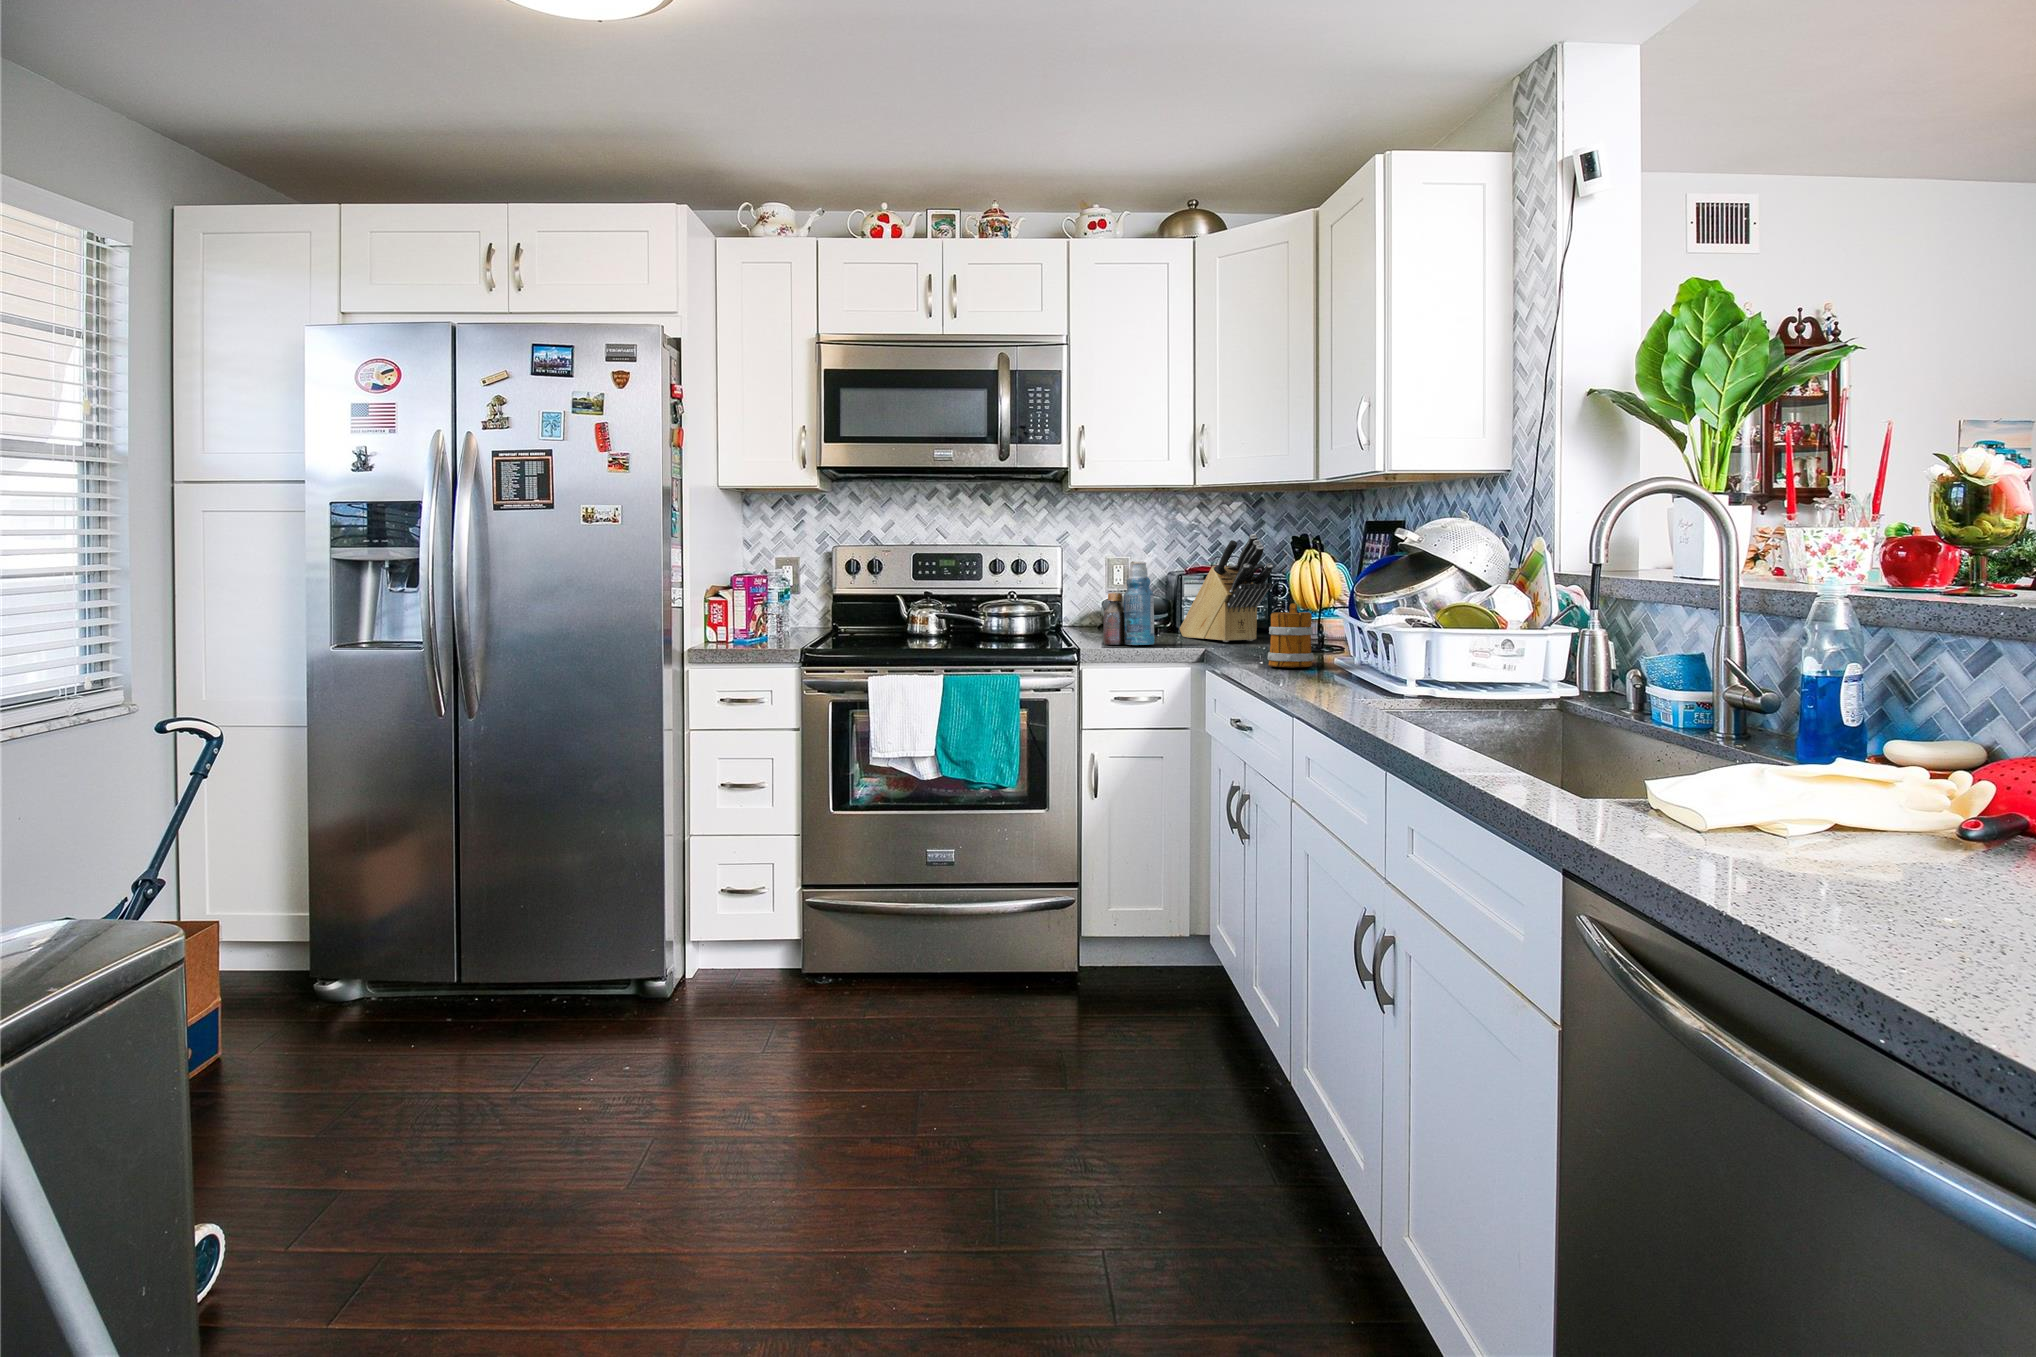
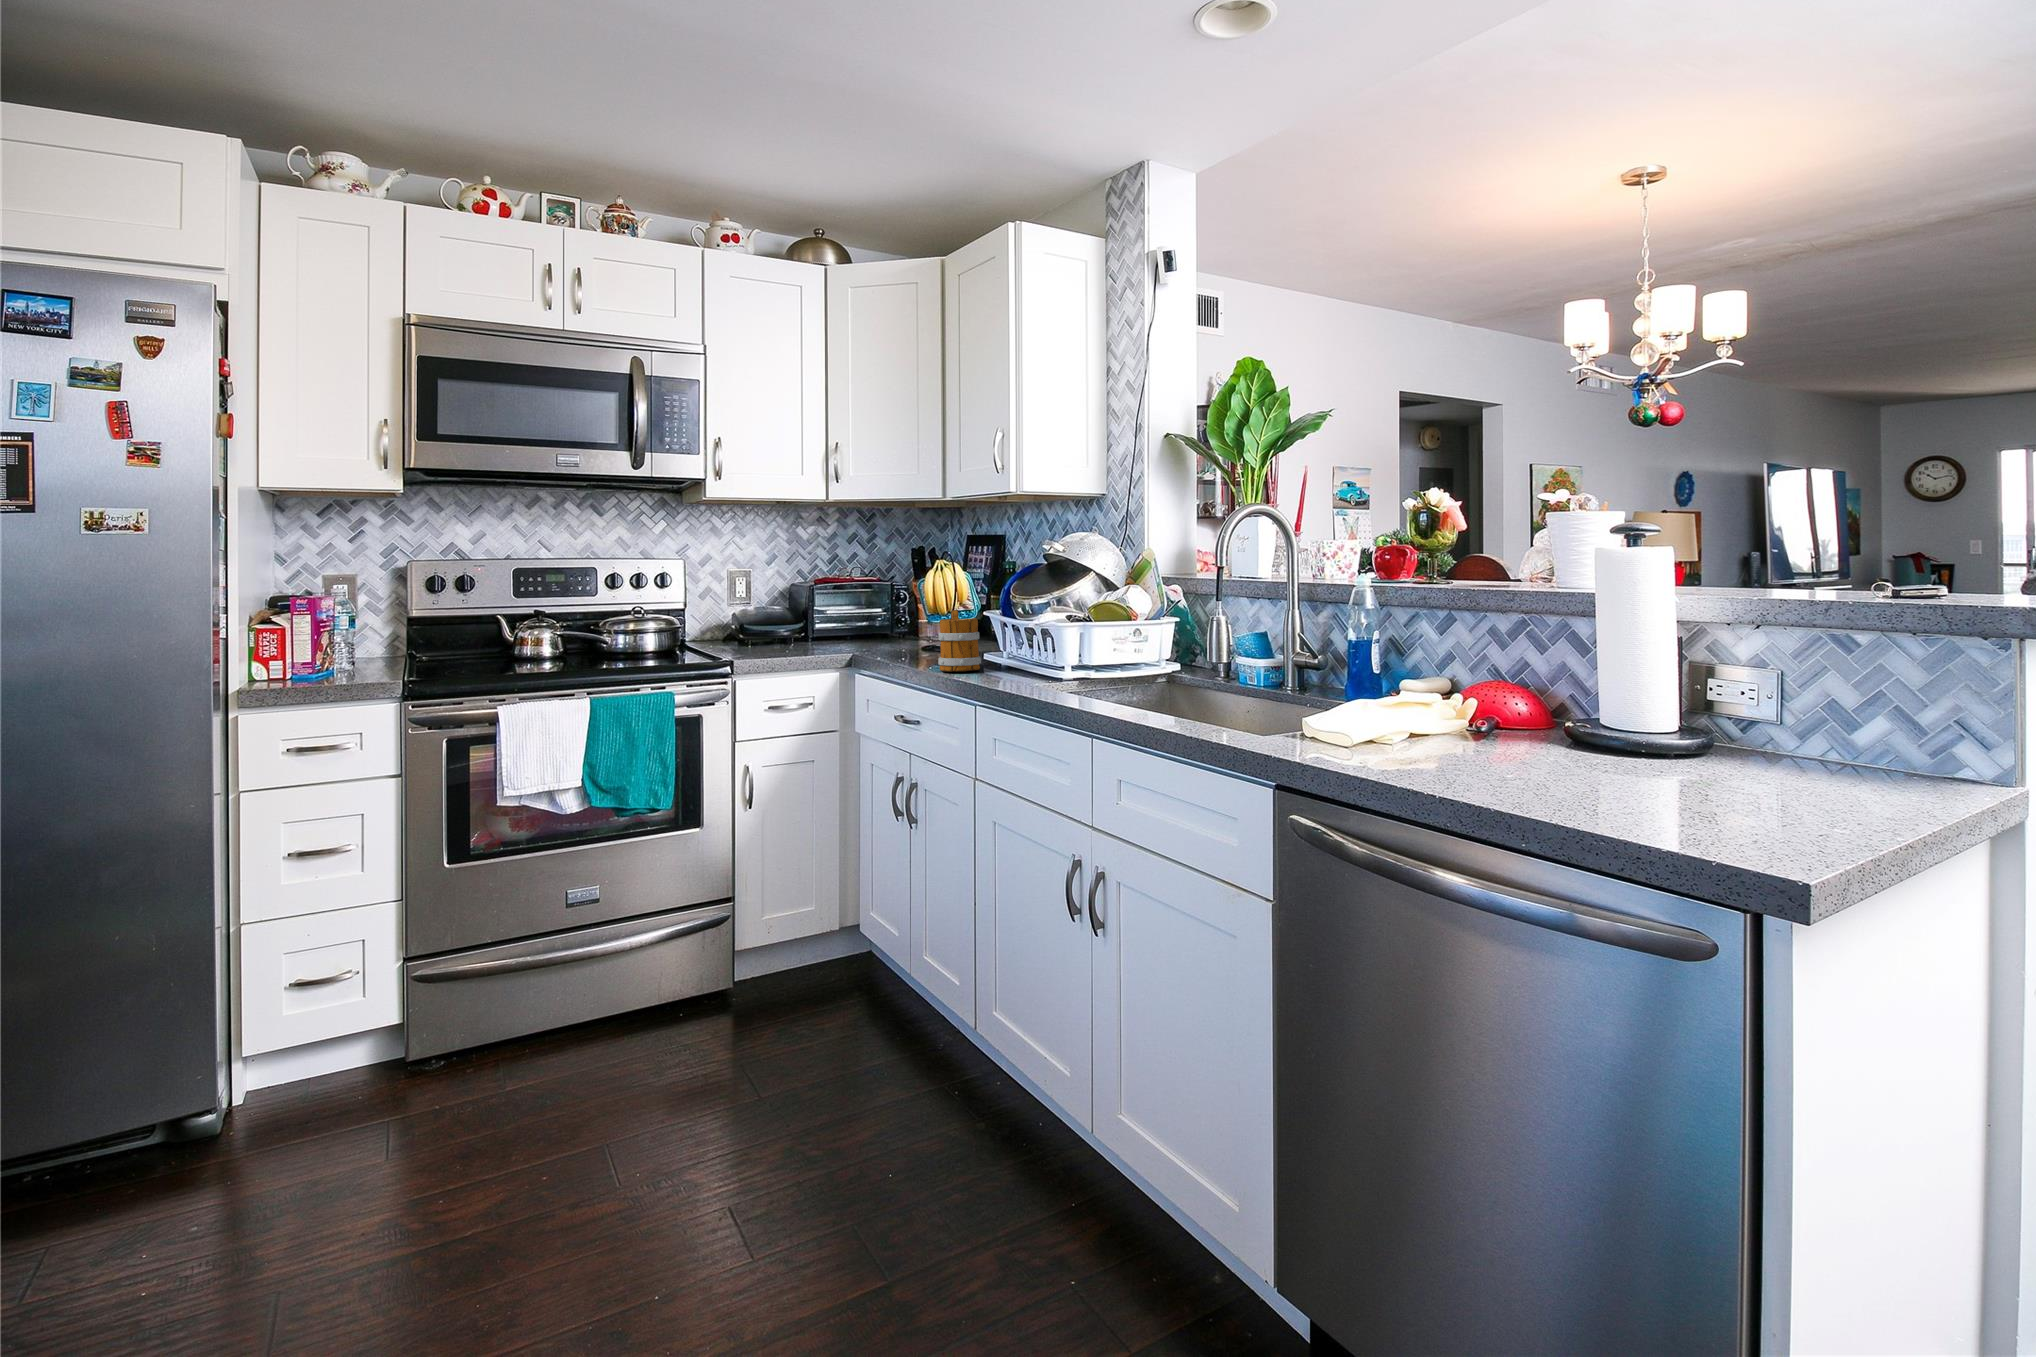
knife block: present [1180,534,1273,642] -> none [815,546,910,649]
bottle: present [1103,561,1155,645] -> none [747,572,802,657]

